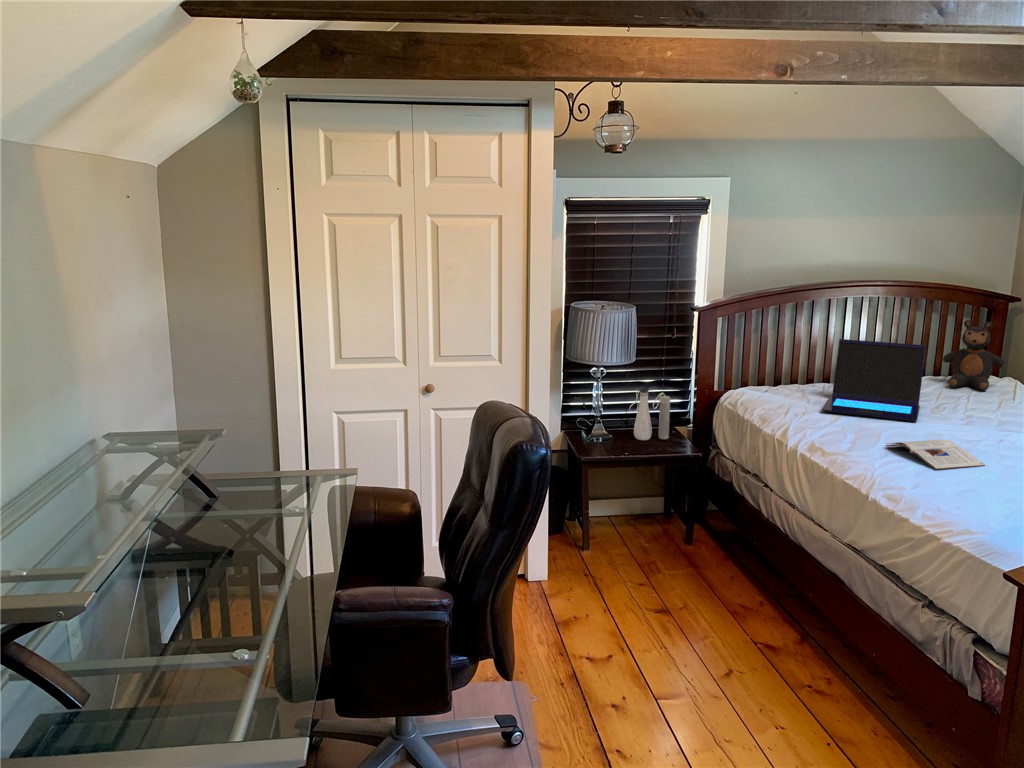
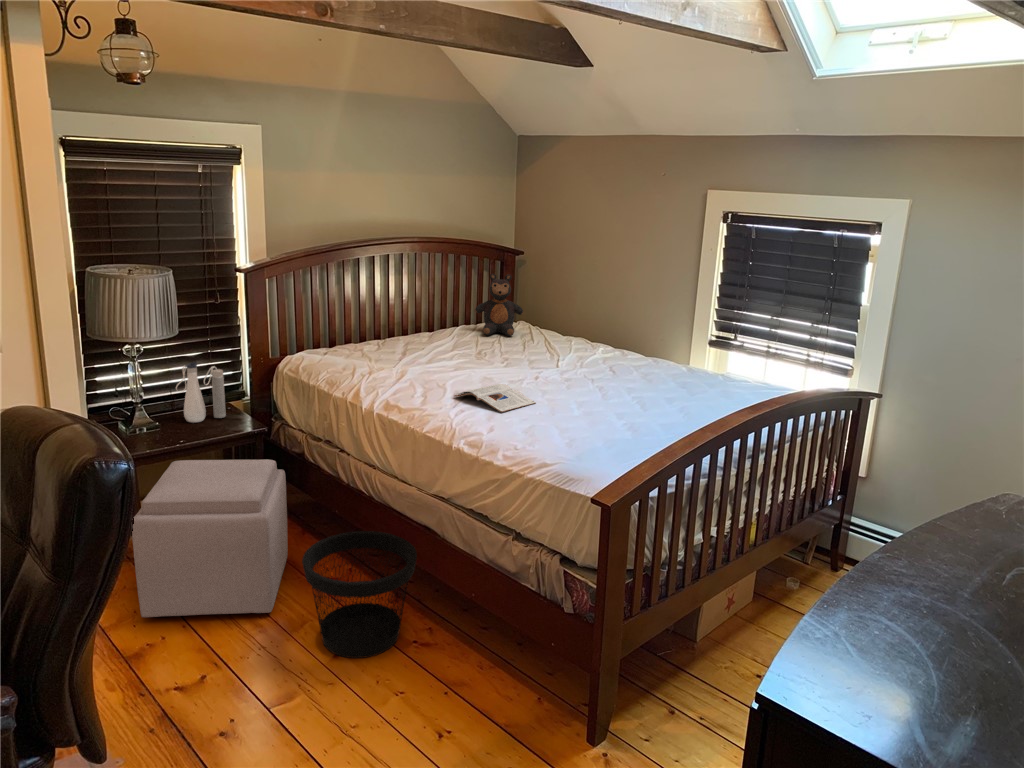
laptop: present [822,339,926,422] -> none [386,296,470,371]
ottoman: none [574,470,710,620] -> present [132,459,288,618]
wastebasket: none [706,562,821,687] -> present [302,531,417,658]

